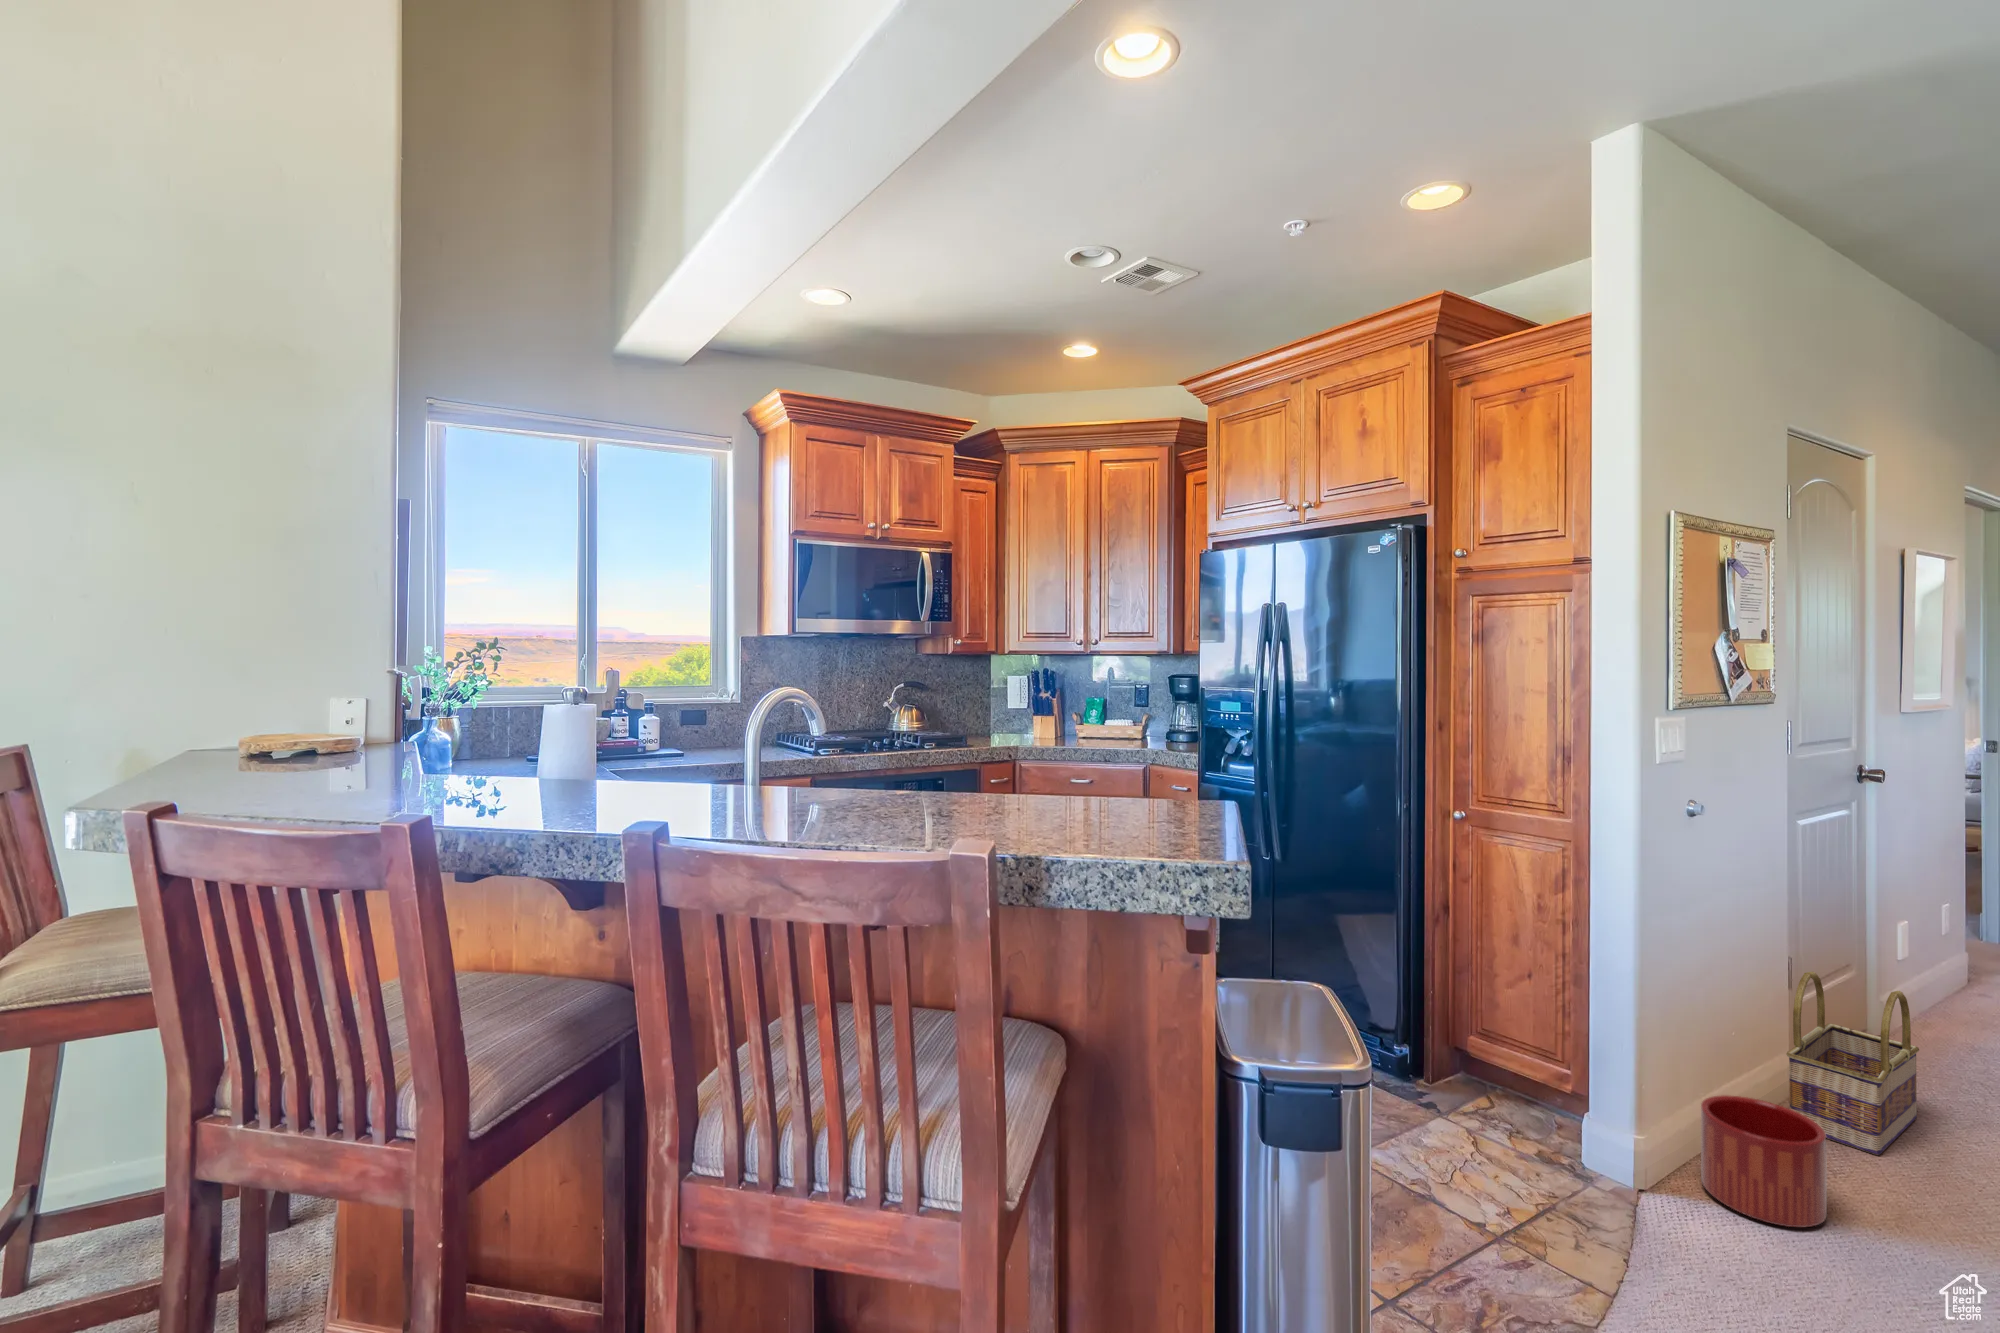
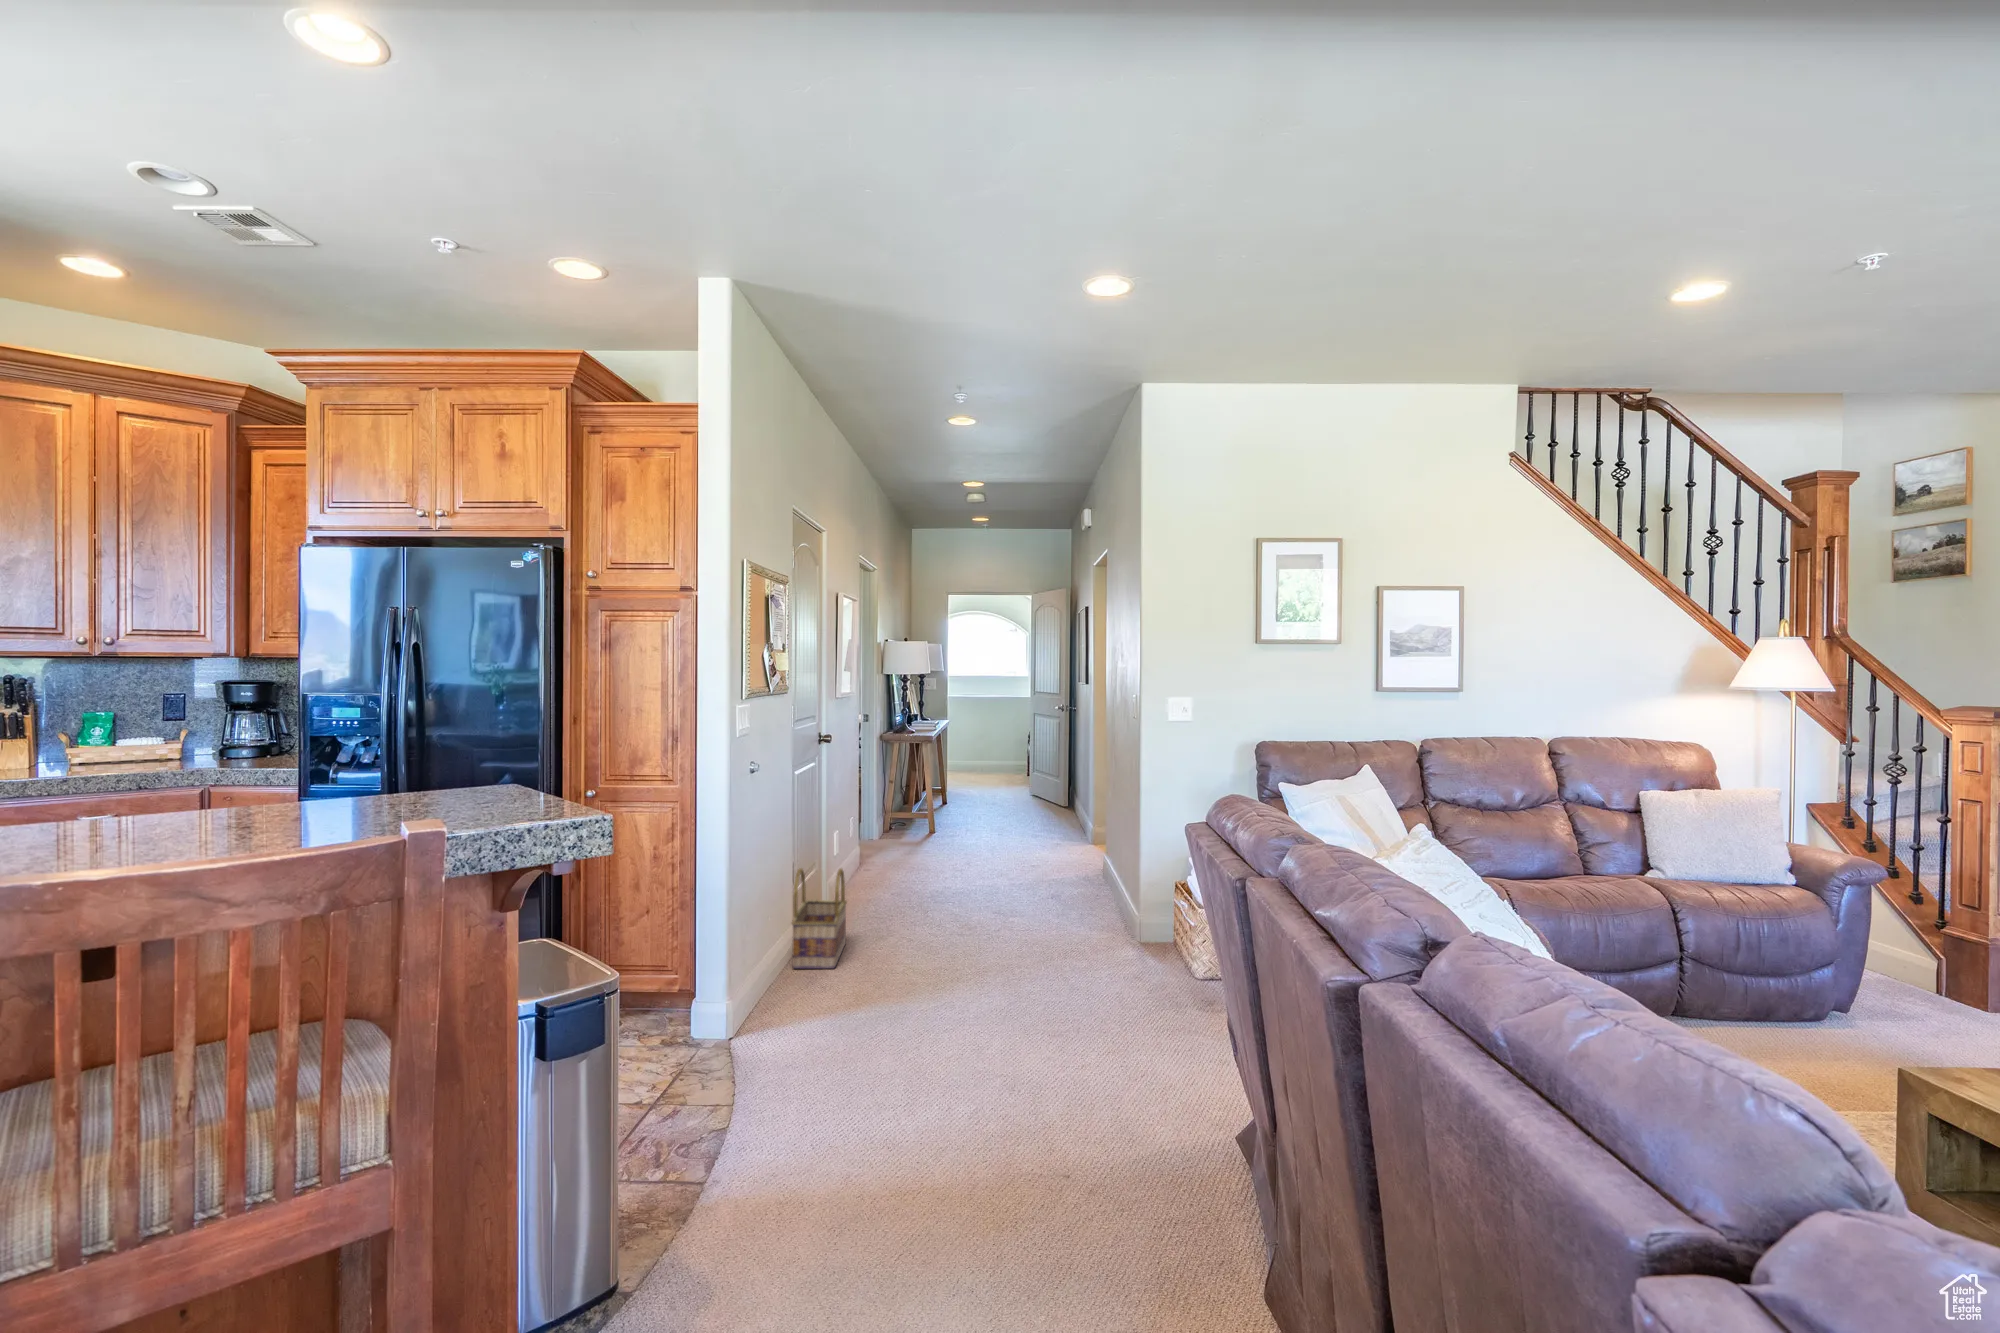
planter: present [1701,1095,1827,1228] -> none [759,952,822,1026]

